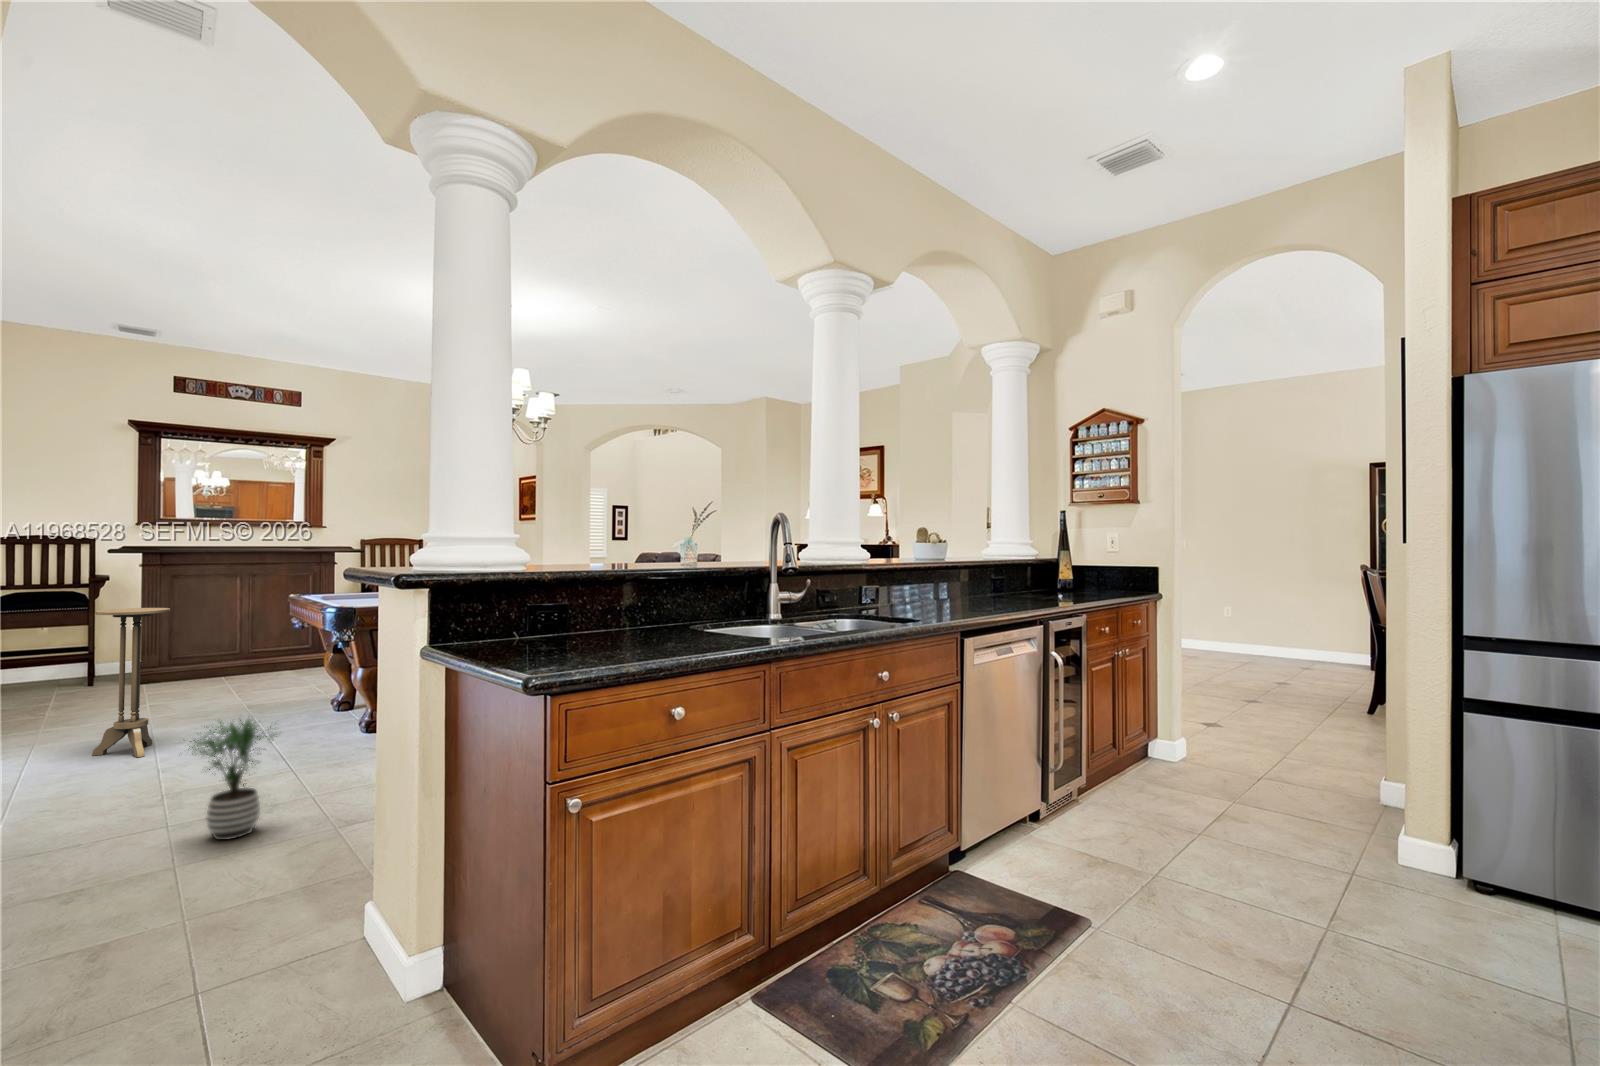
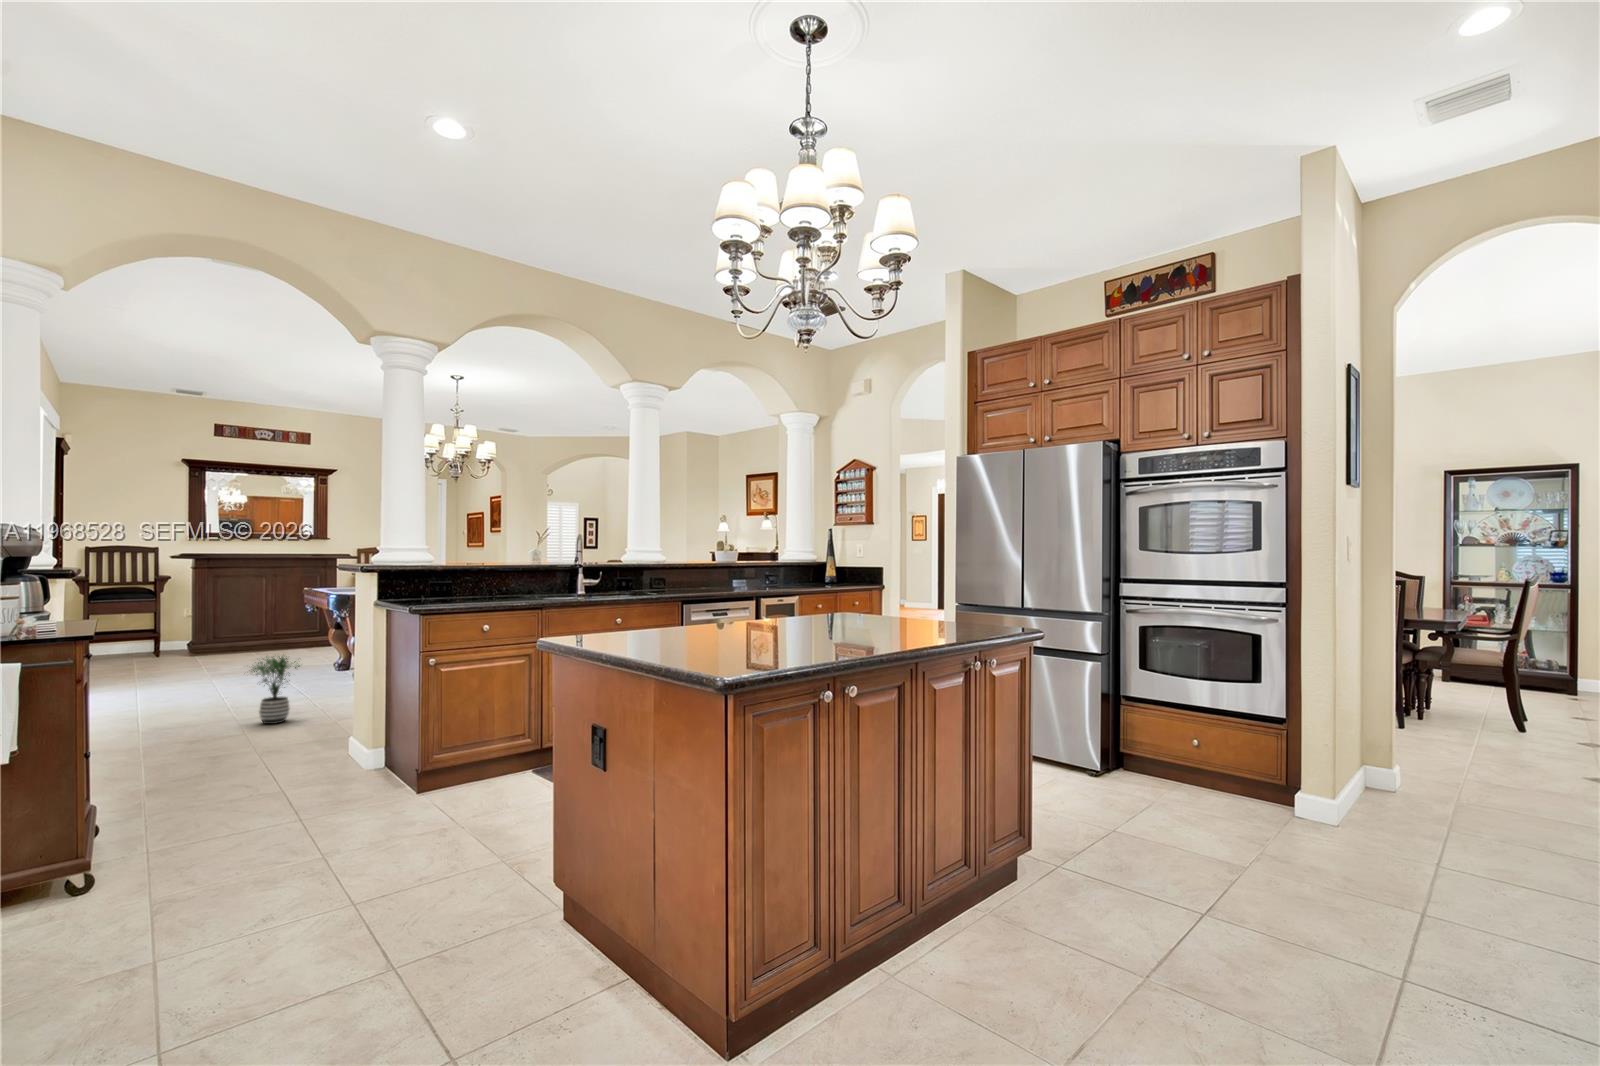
side table: present [92,608,170,757] -> none [176,595,226,692]

